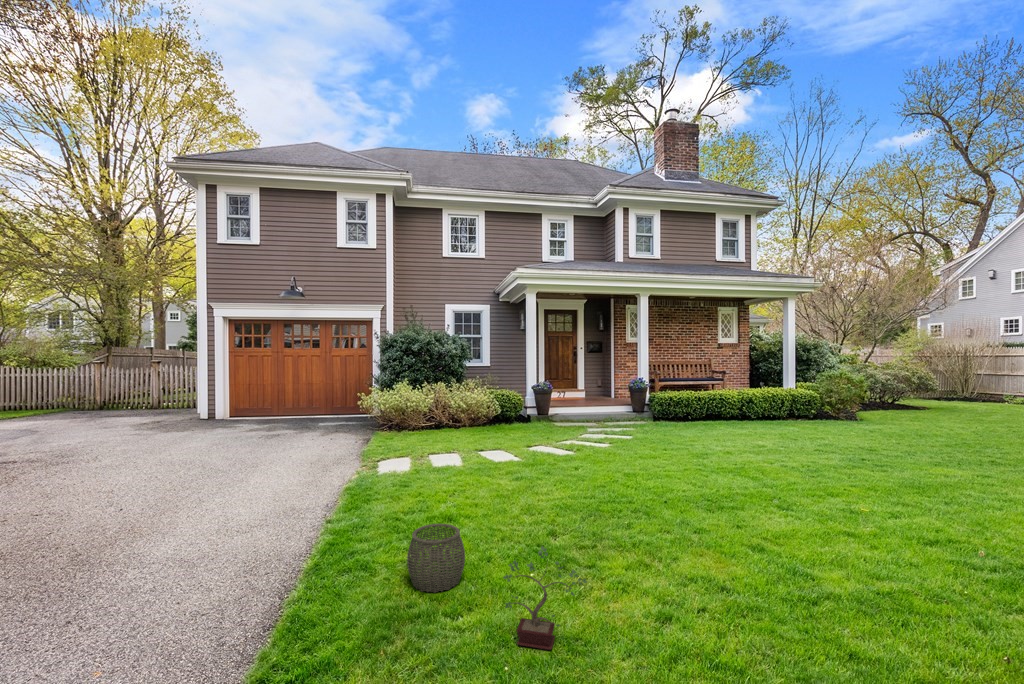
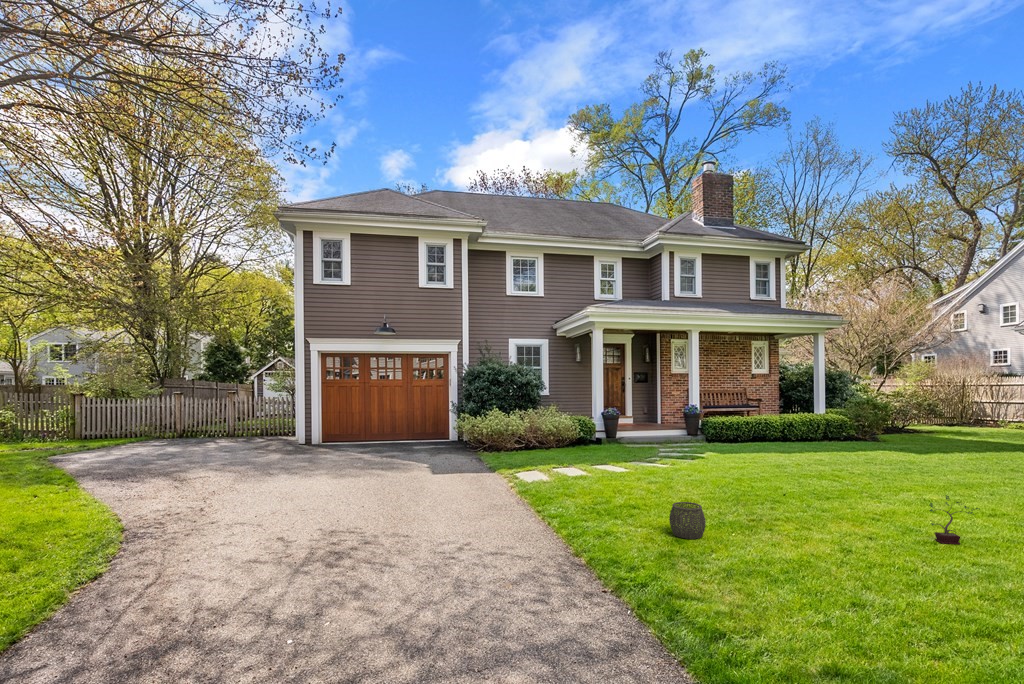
potted plant: present [503,546,587,650] -> present [930,495,978,544]

